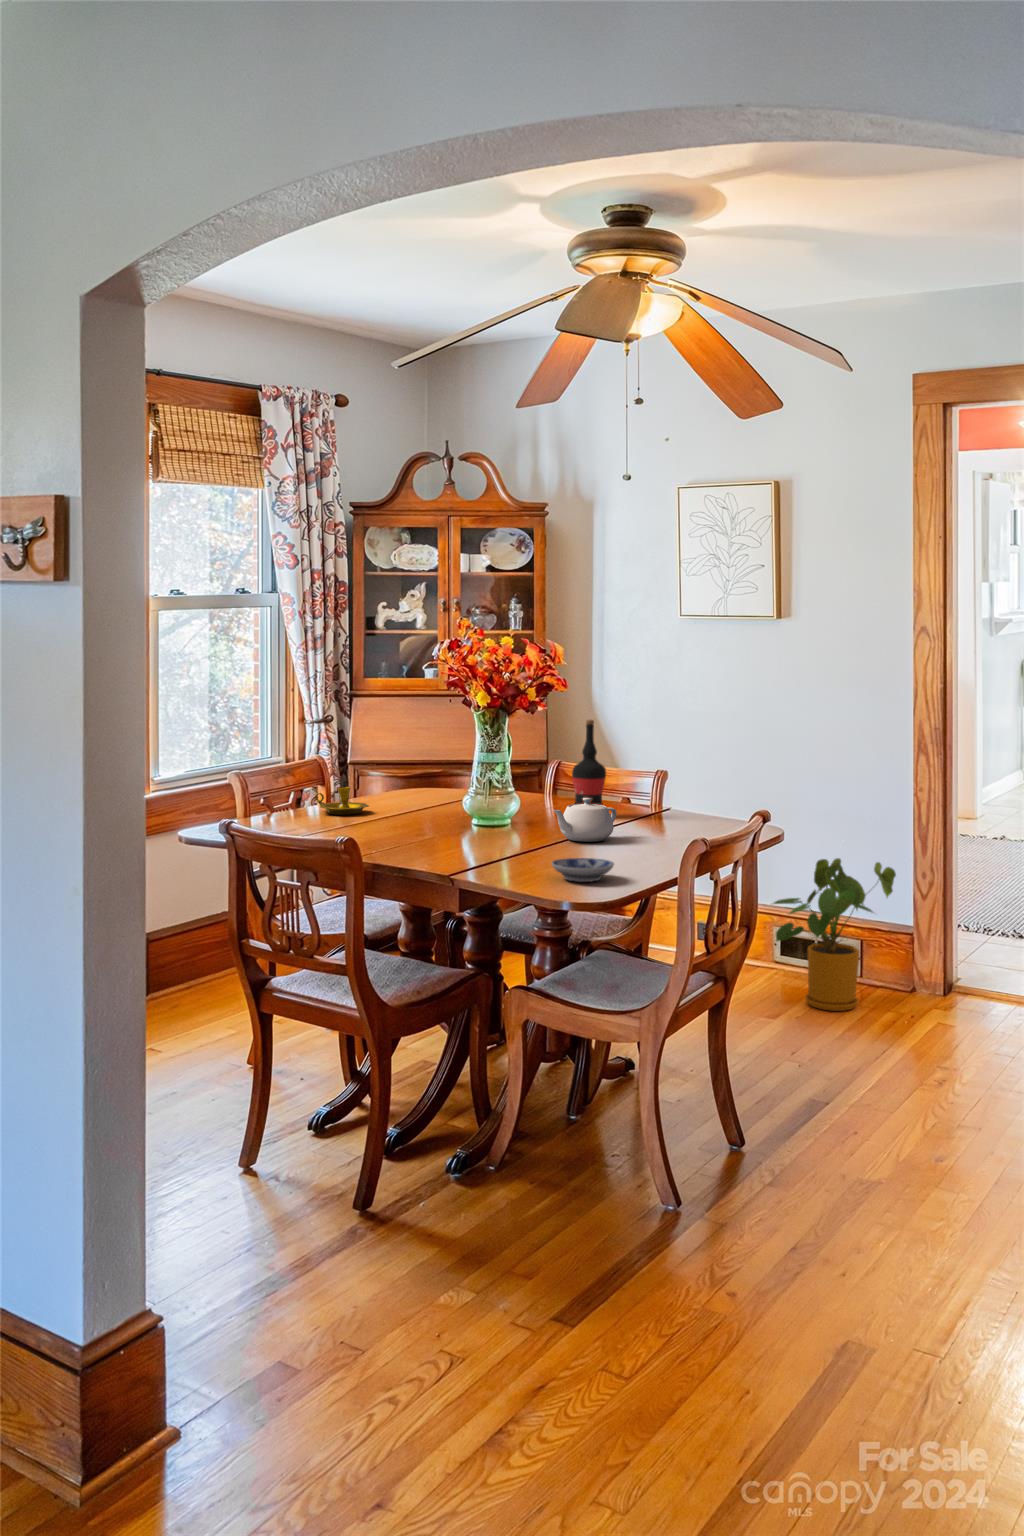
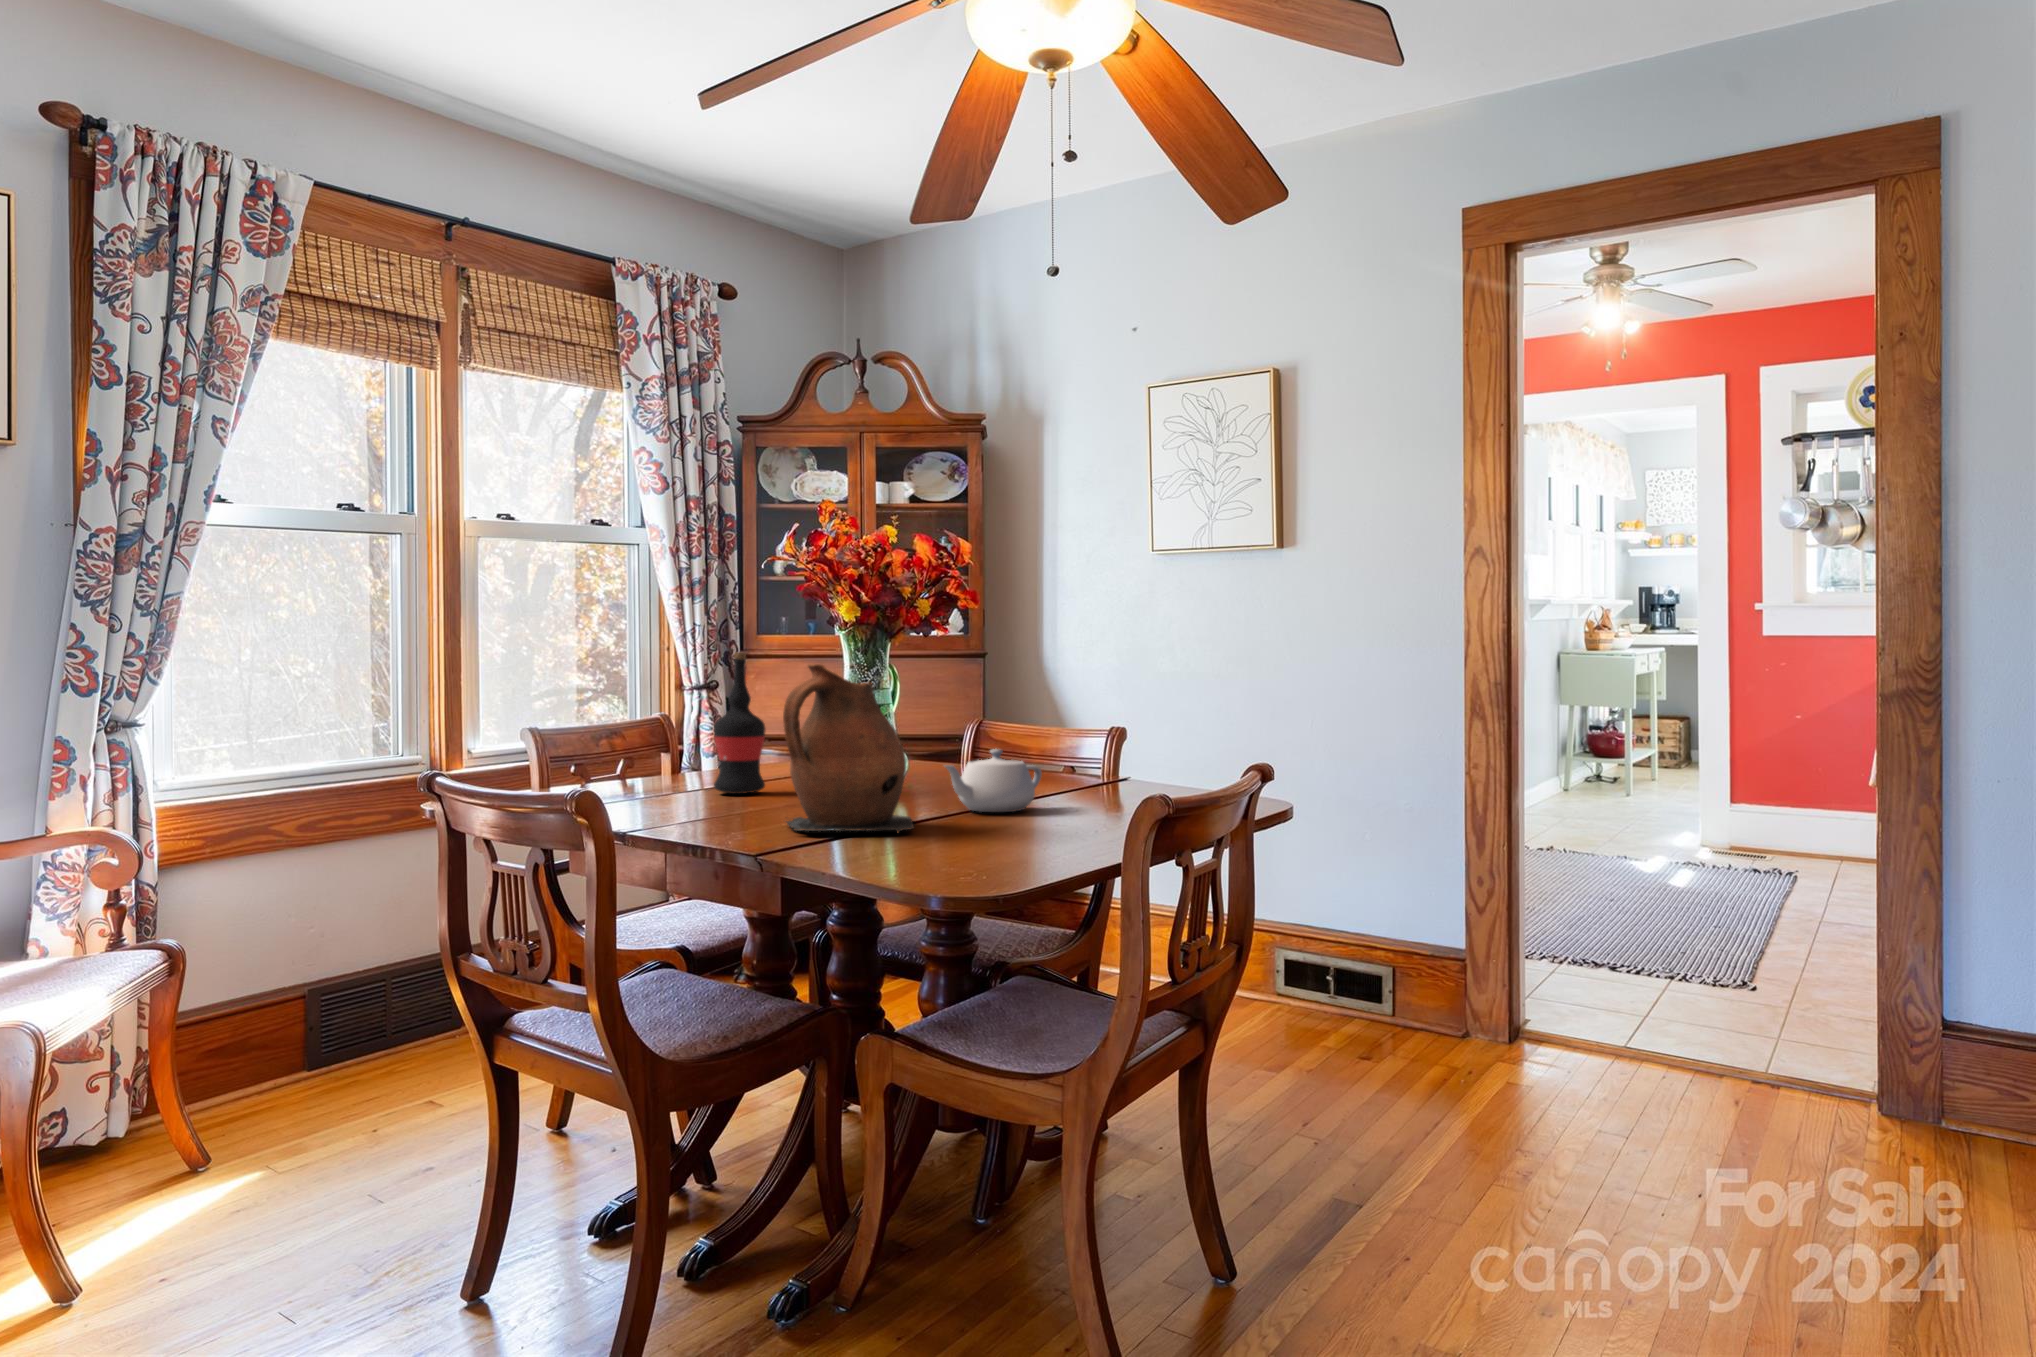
wine bottle: present [572,720,606,805] -> present [714,653,766,794]
ceramic pitcher: none [450,747,542,861] -> present [783,664,914,833]
candlestick: present [315,787,369,815] -> none [639,750,711,787]
bowl: present [552,858,614,882] -> none [913,824,1012,858]
house plant: present [773,858,896,1011] -> none [1271,854,1441,1062]

